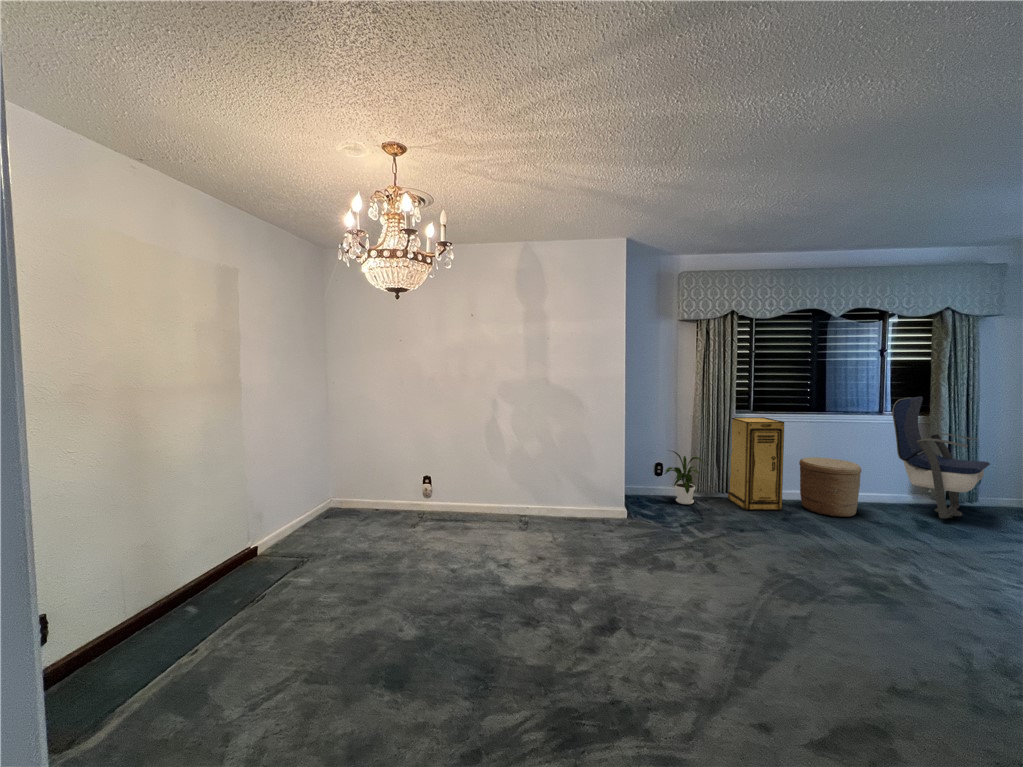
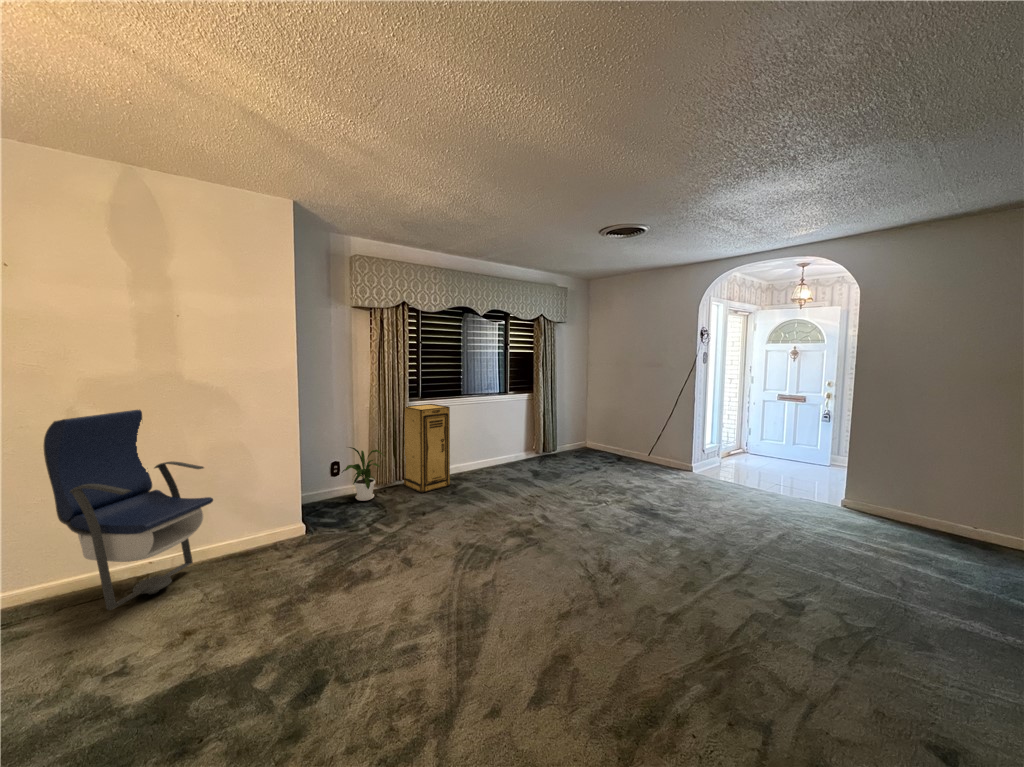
armchair: present [892,397,990,518] -> present [43,410,213,610]
woven basket: present [799,457,861,517] -> none [460,434,502,482]

